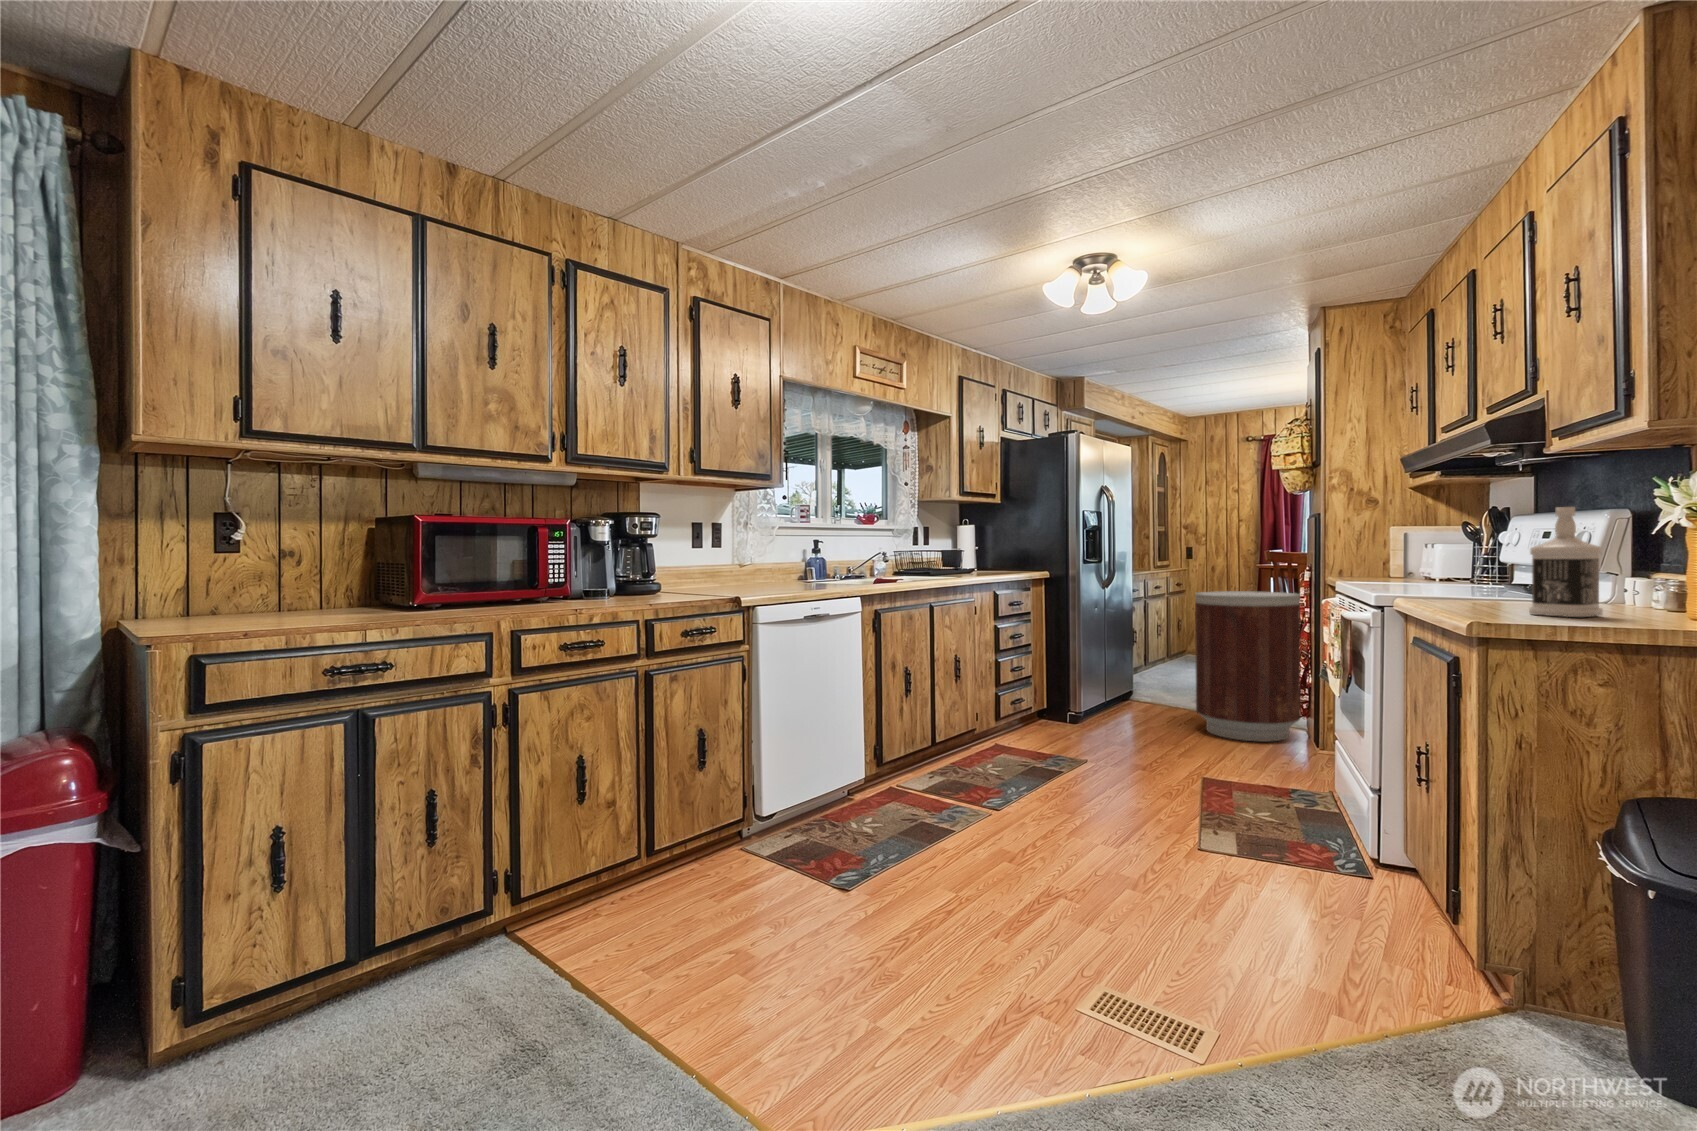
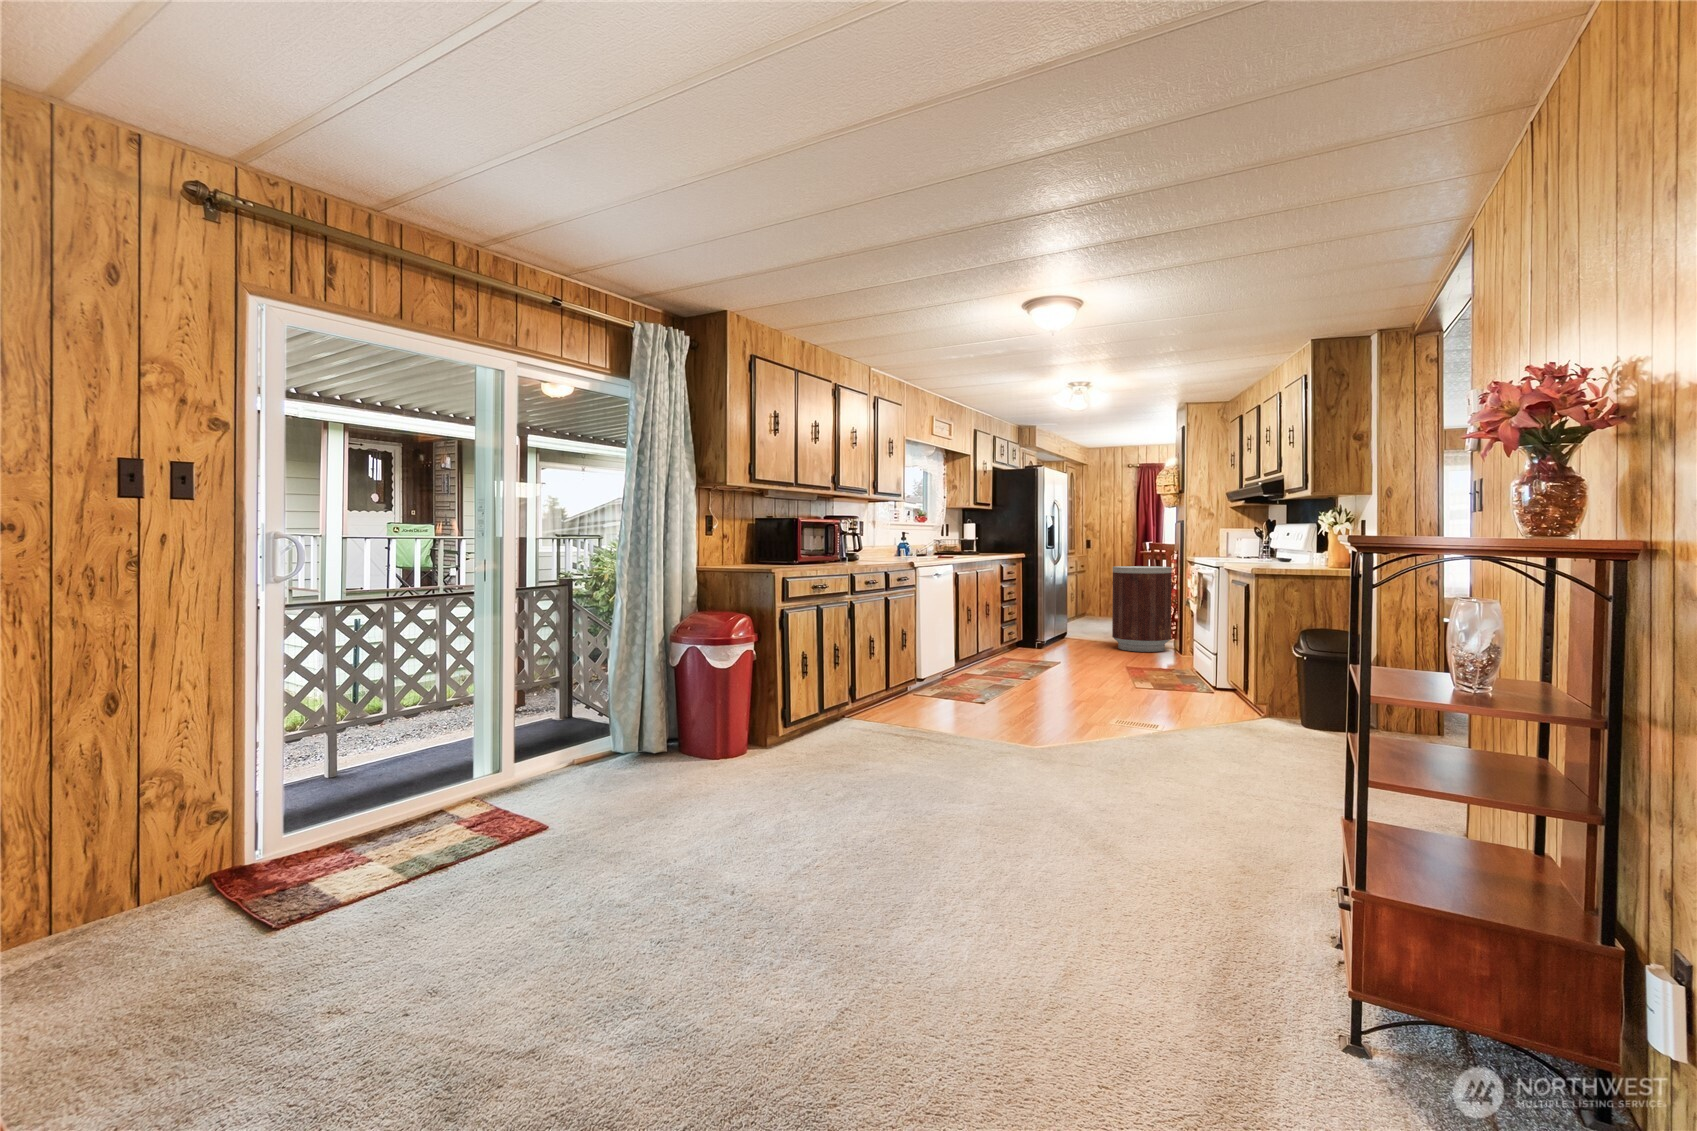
bottle: present [1529,507,1603,617] -> none [1275,523,1300,567]

